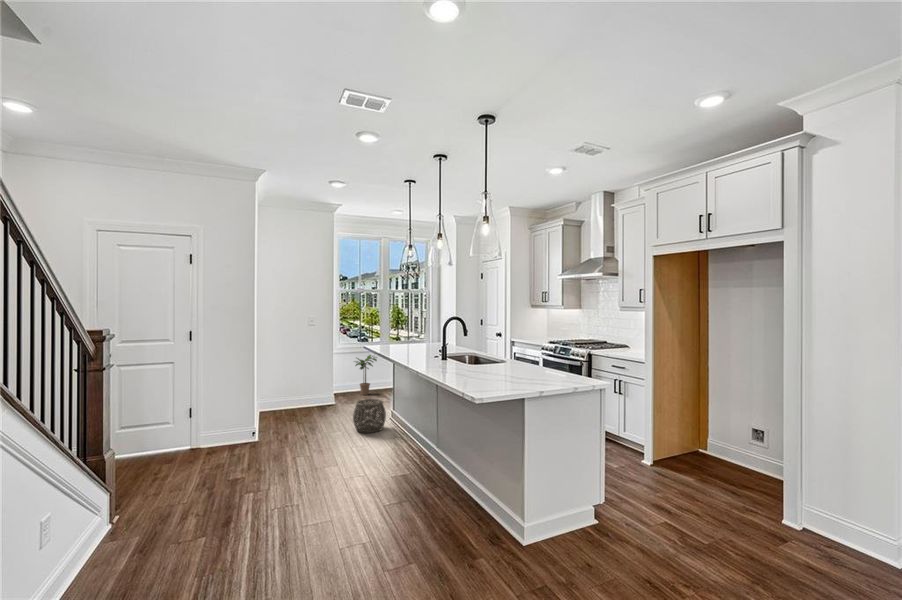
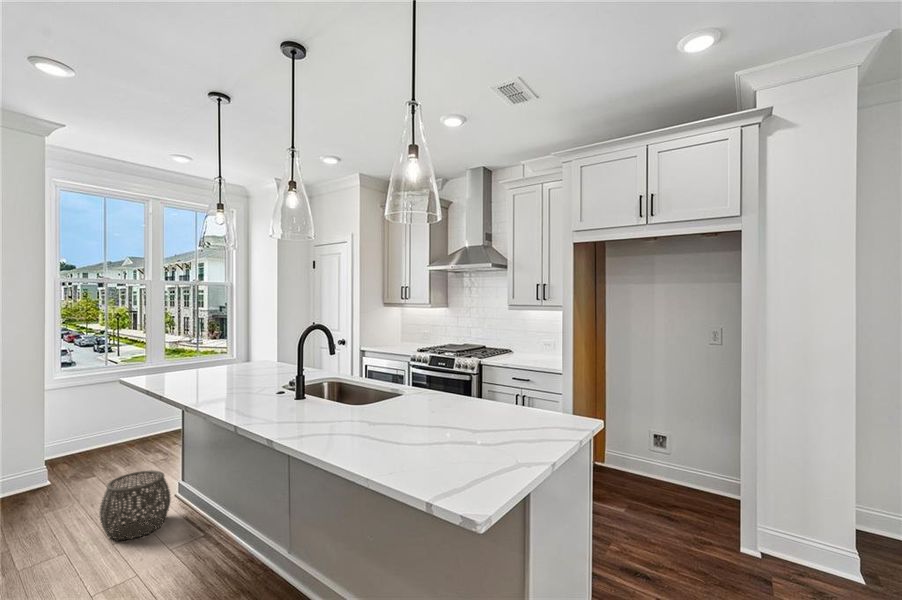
potted plant: present [355,355,377,395] -> none [85,382,138,454]

